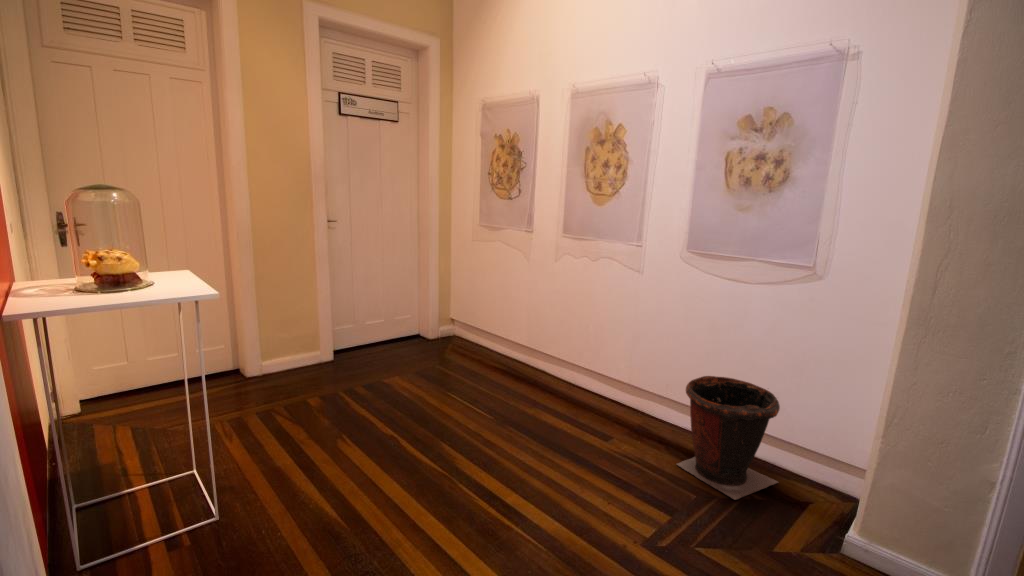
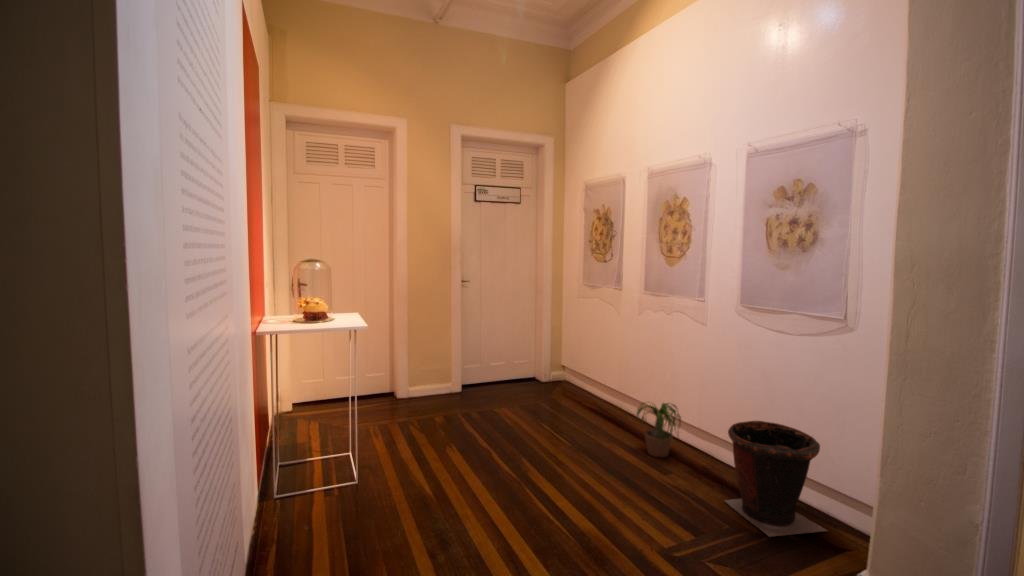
potted plant: none [555,360,623,421] -> present [637,403,681,457]

